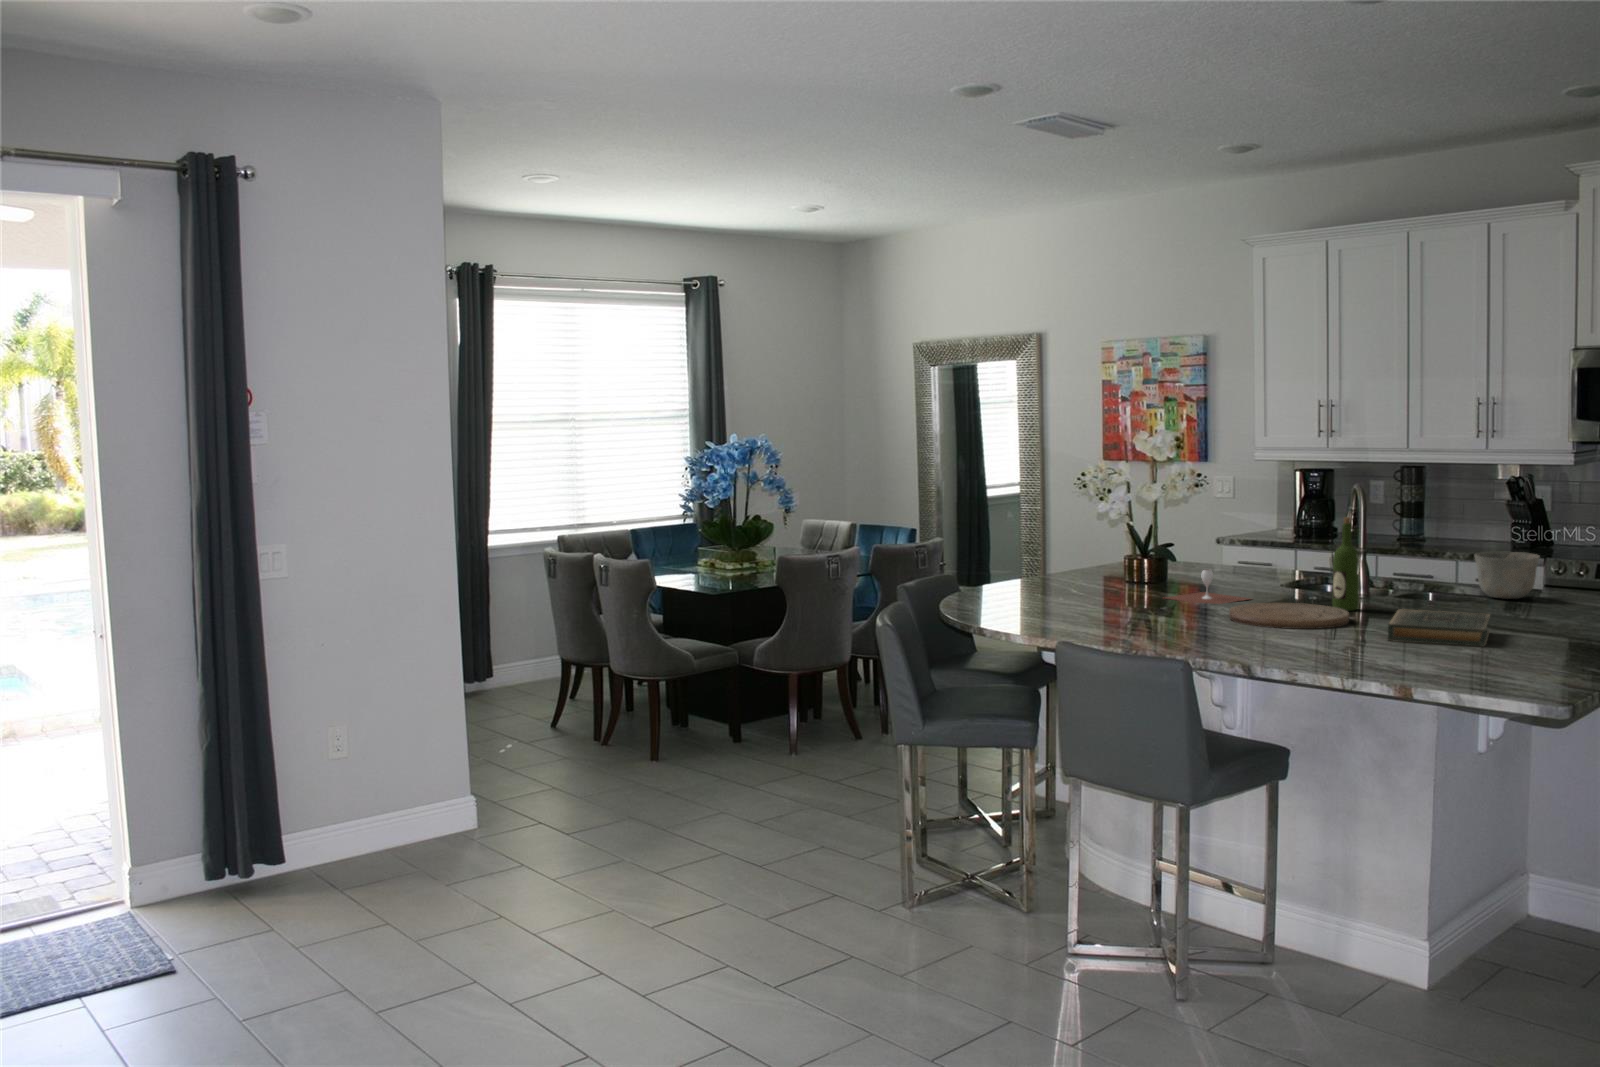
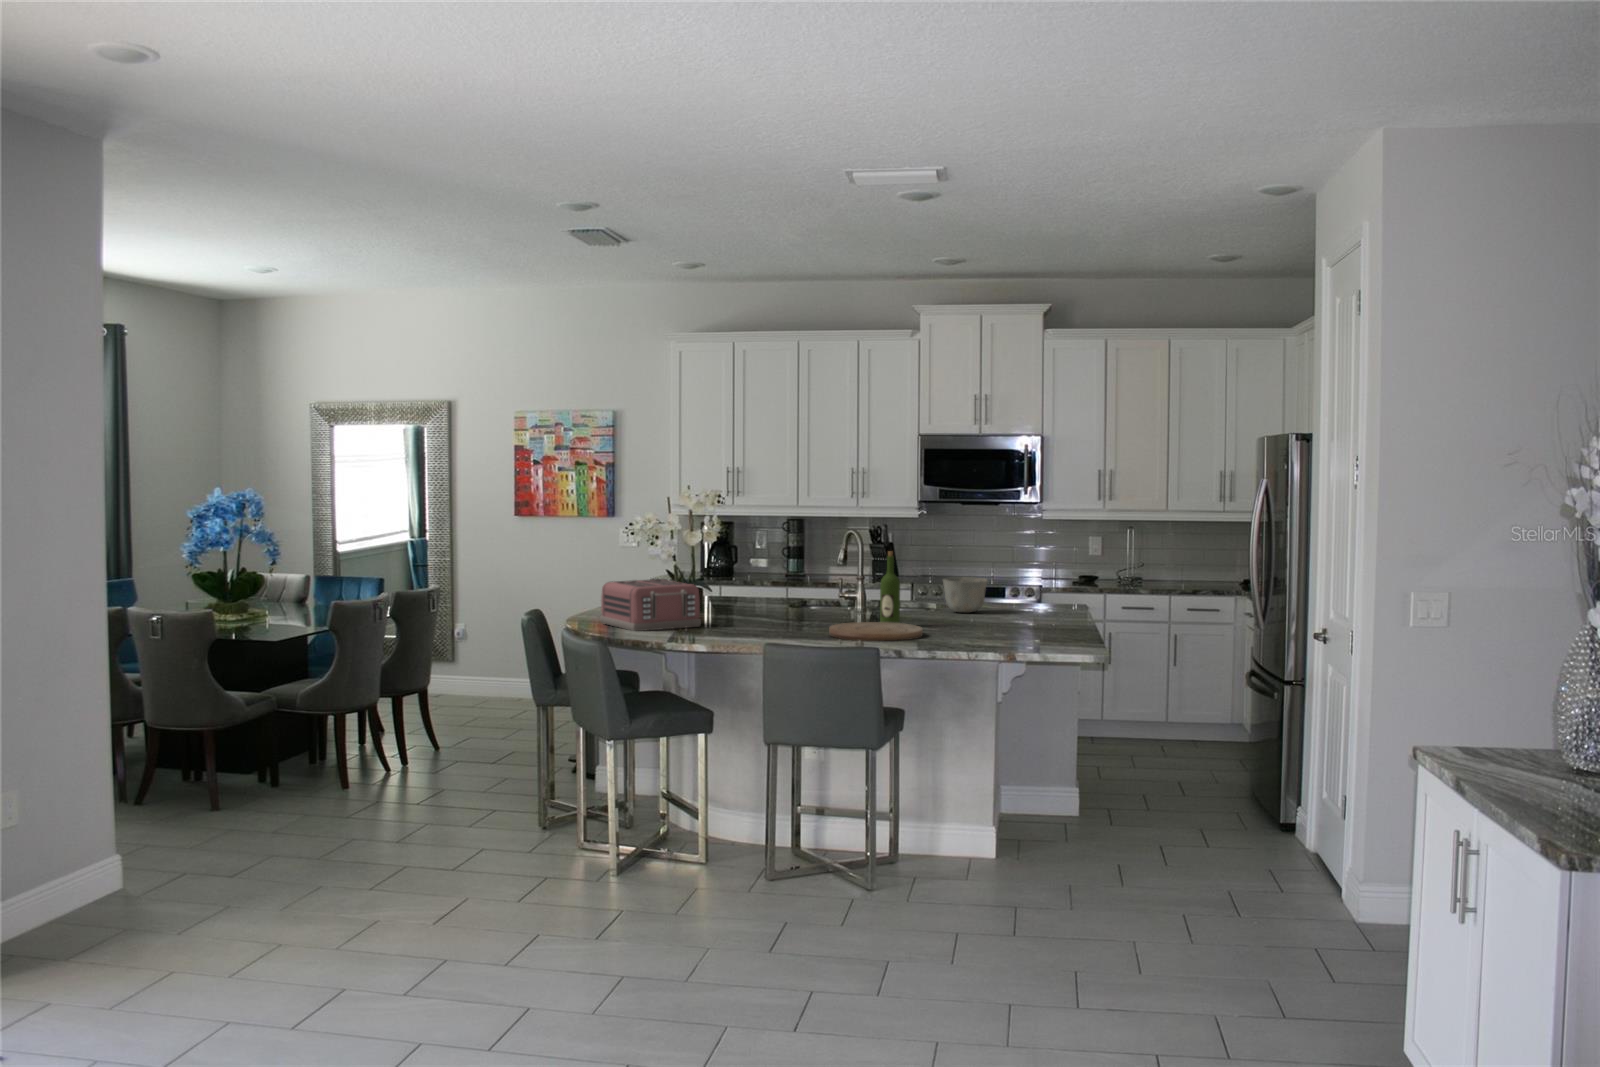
toaster: none [1028,539,1124,596] -> present [600,579,701,631]
wine glass: present [1165,570,1249,604] -> none [737,600,807,629]
hardback book: present [1388,609,1490,647] -> none [960,620,1047,644]

